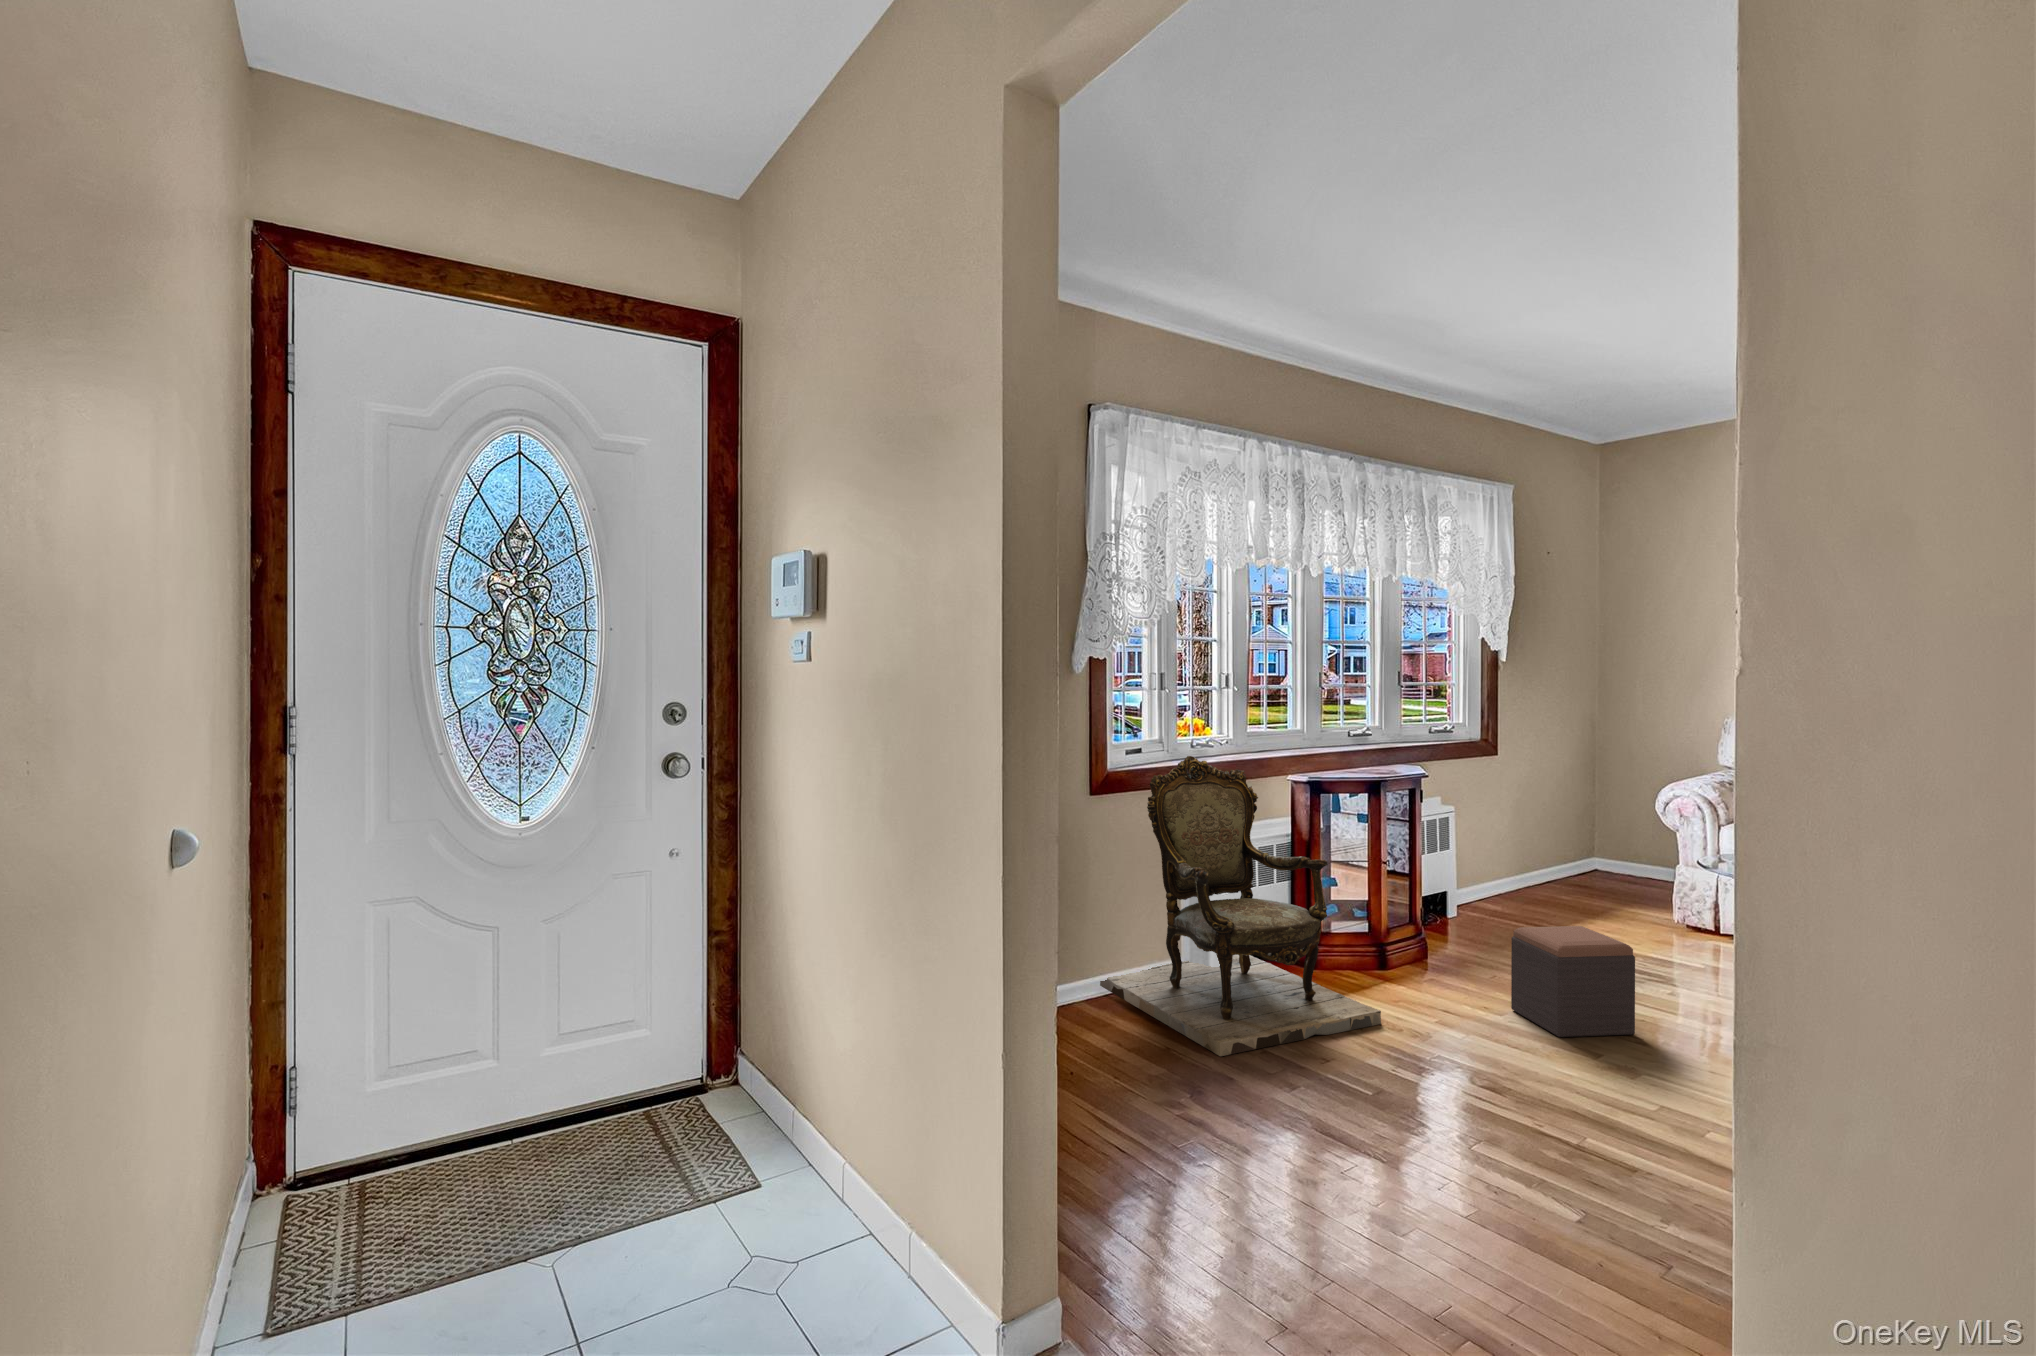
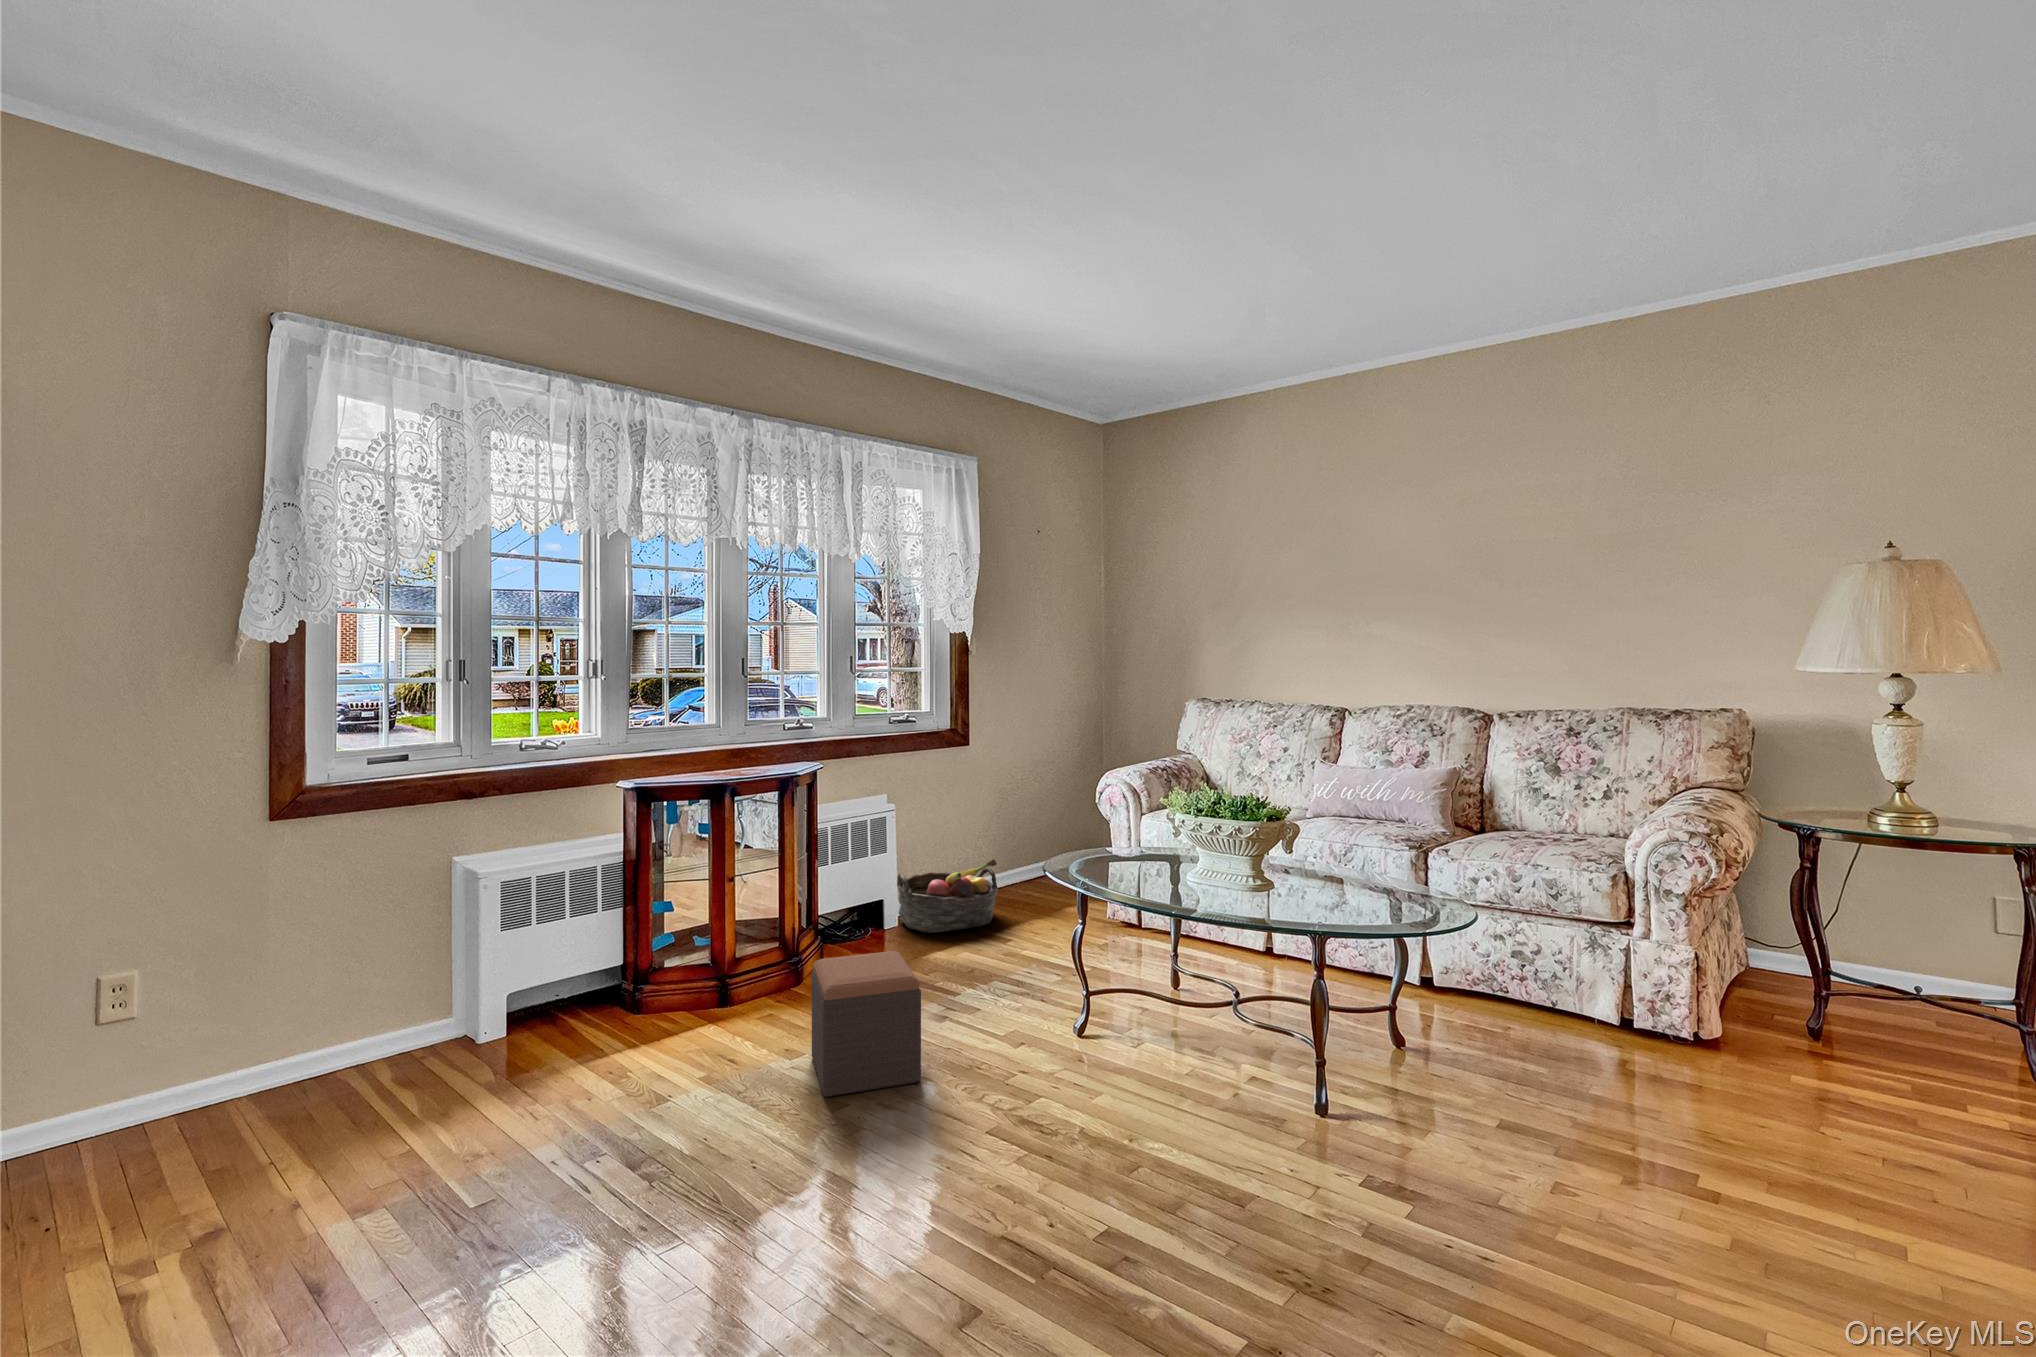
armchair: present [1100,756,1381,1056] -> none [295,762,620,1194]
basket: none [1463,863,1564,927] -> present [897,859,998,933]

